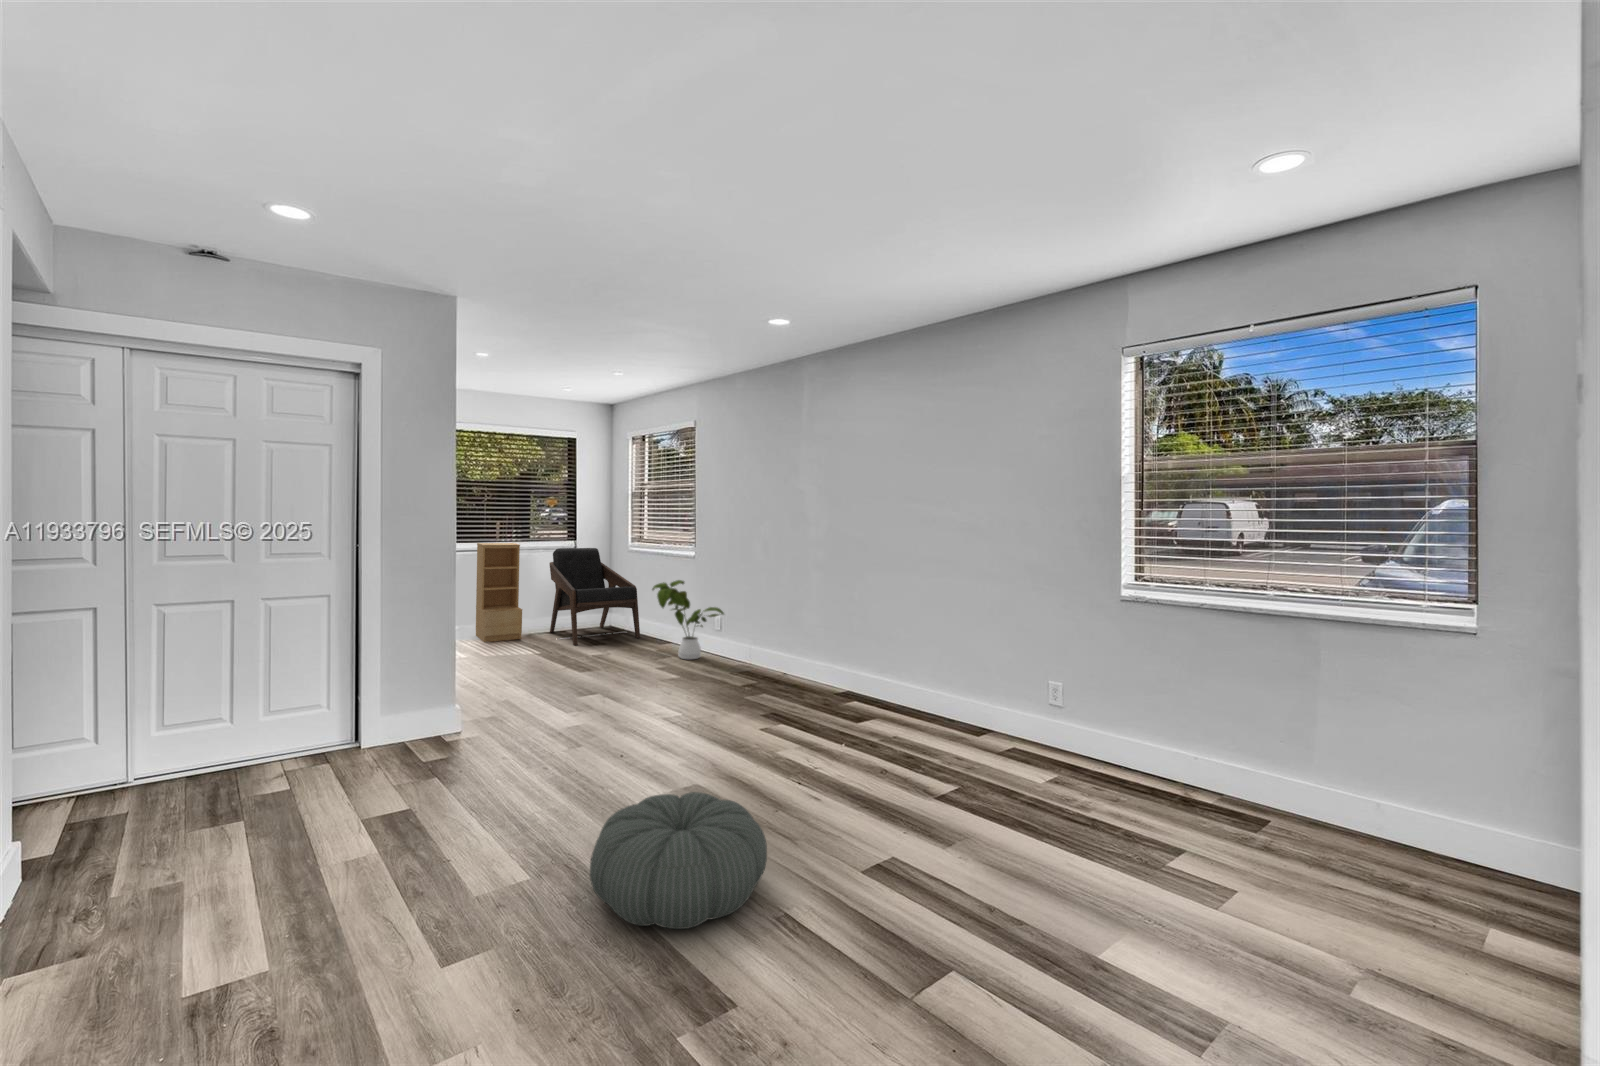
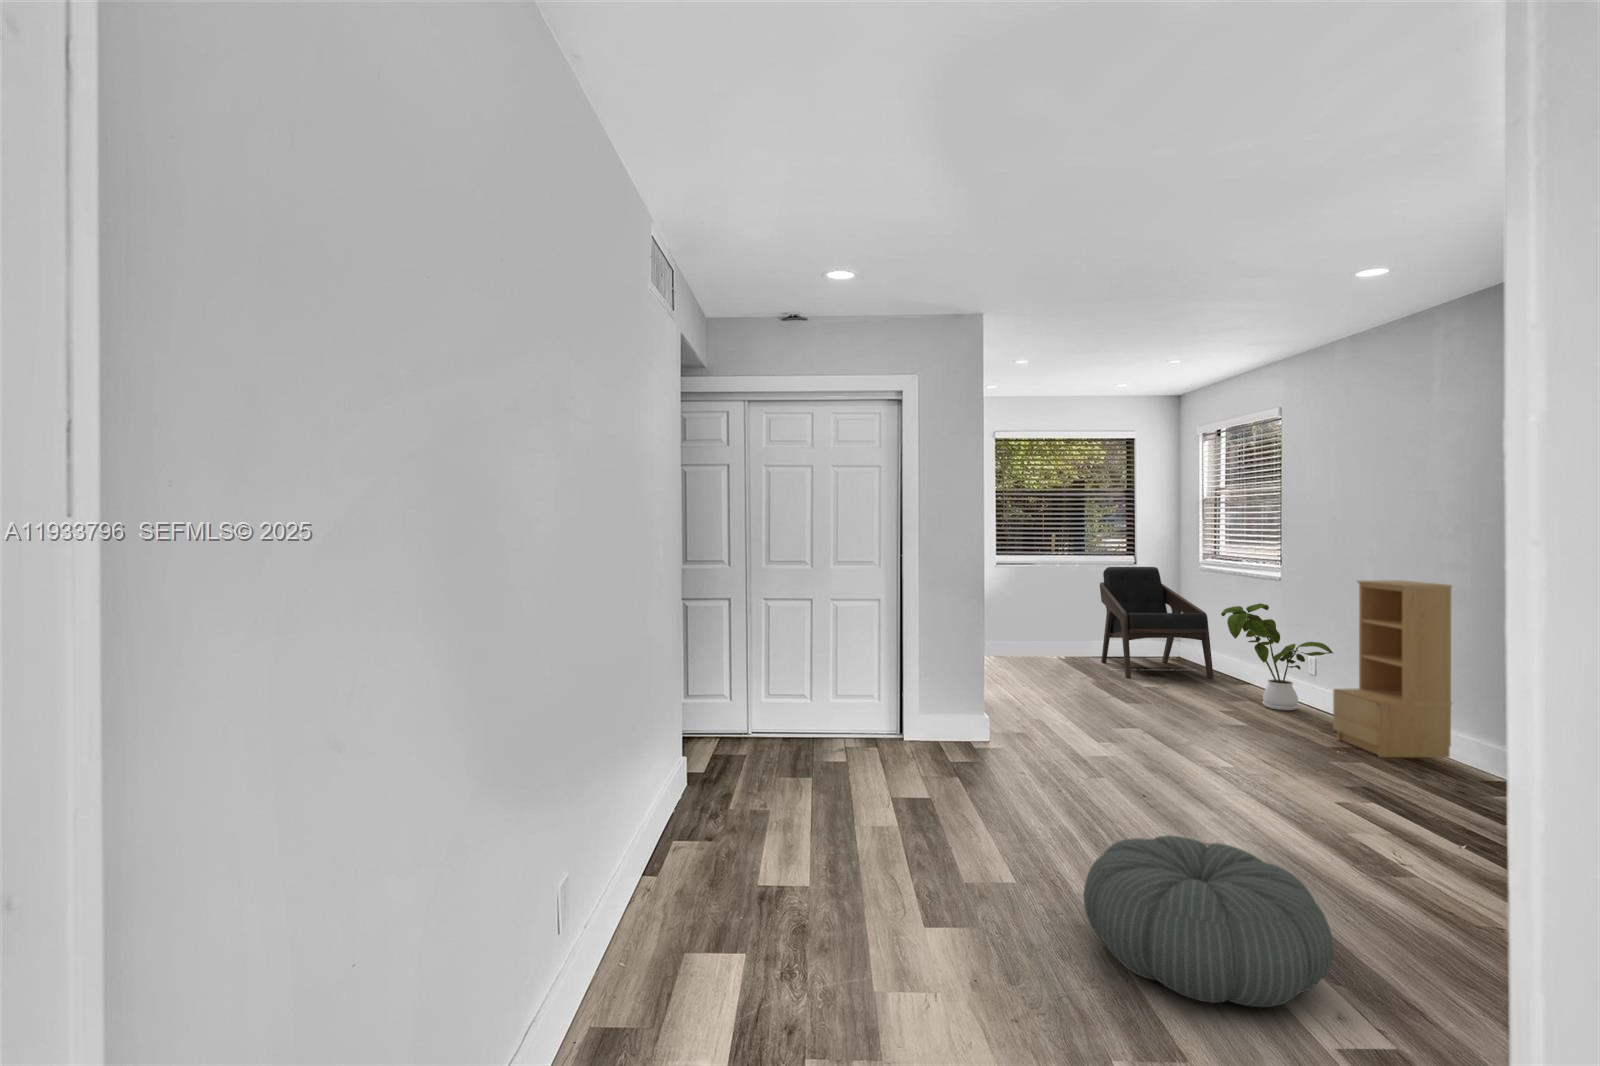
bookshelf: present [476,543,522,642] -> present [1333,580,1452,758]

